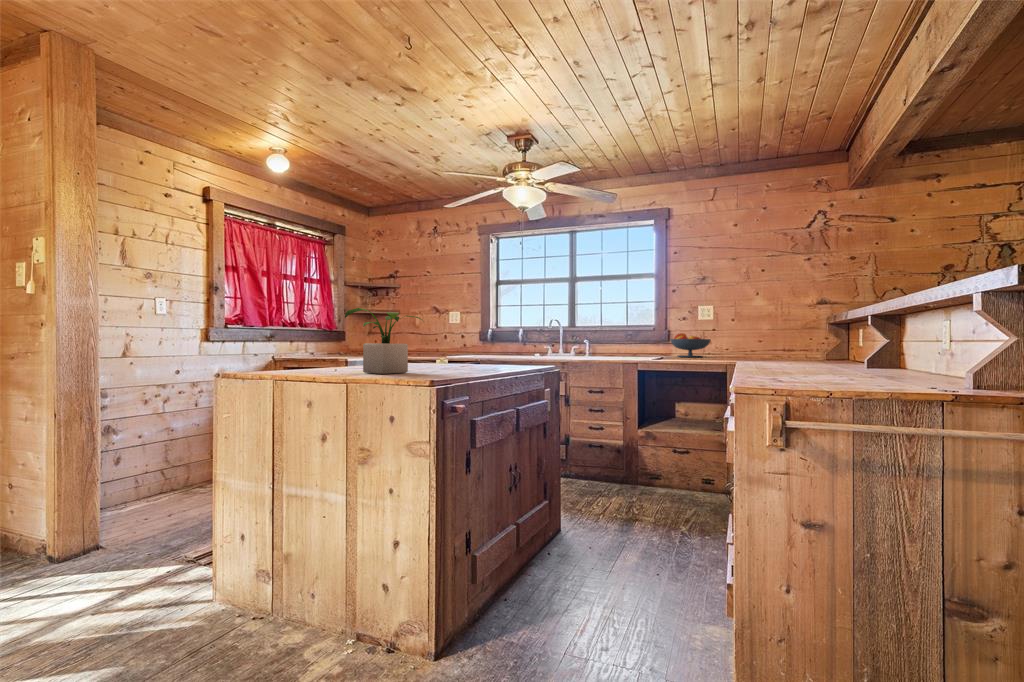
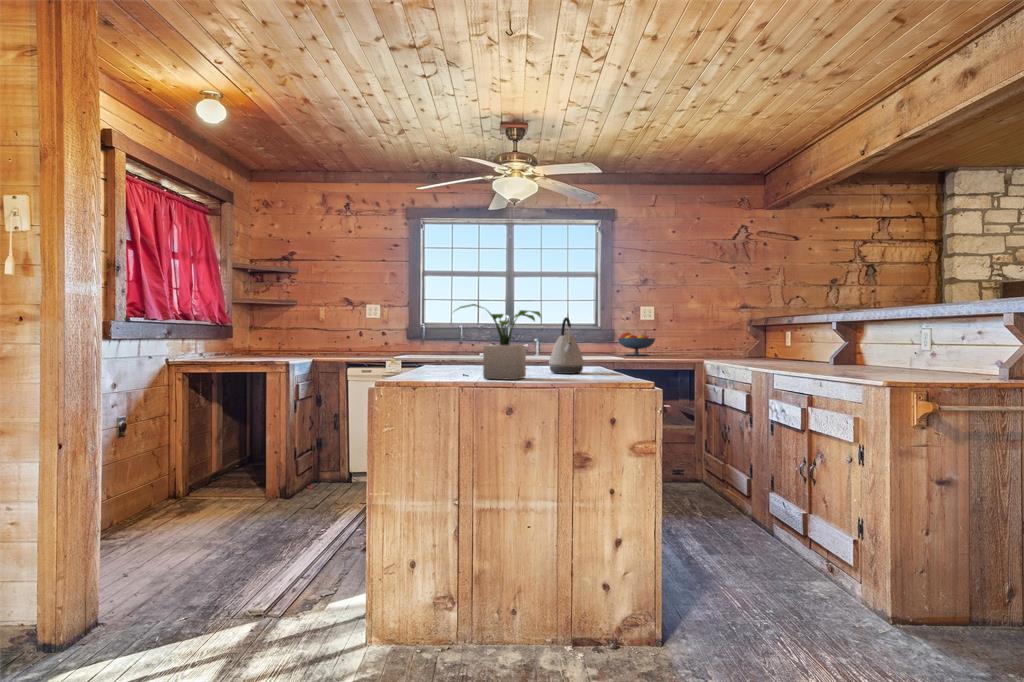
kettle: none [457,318,490,371] -> present [549,317,584,374]

